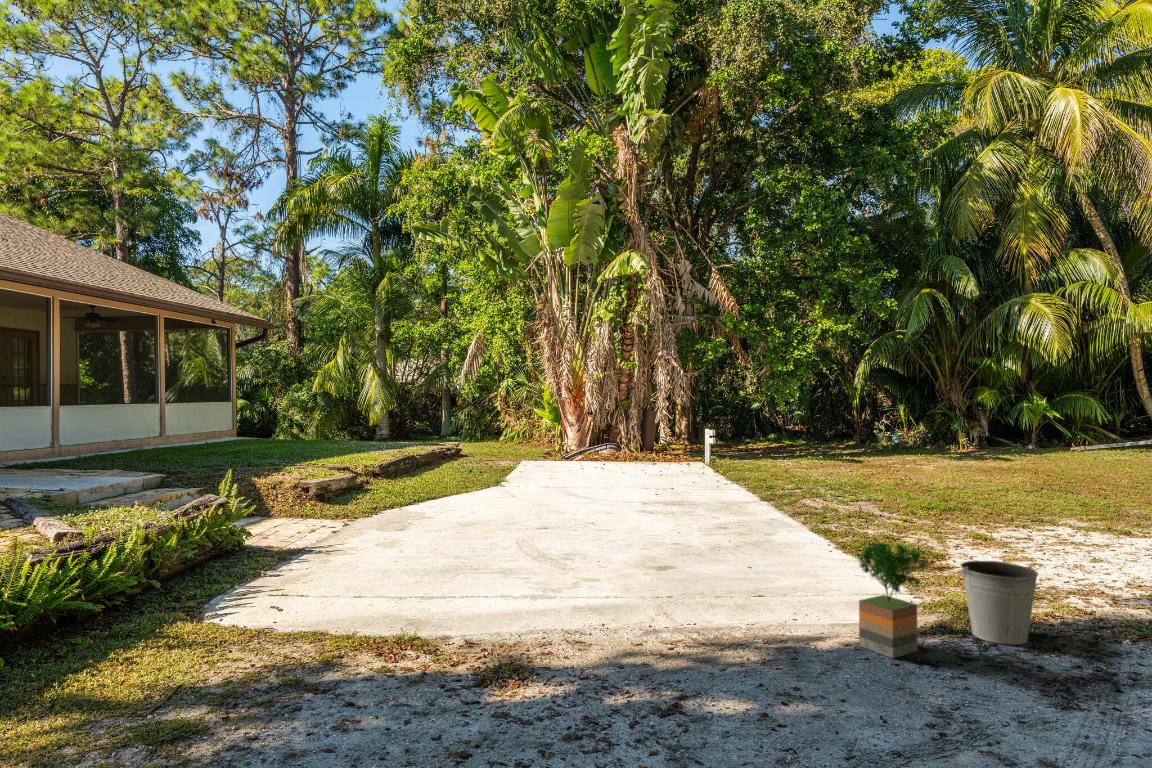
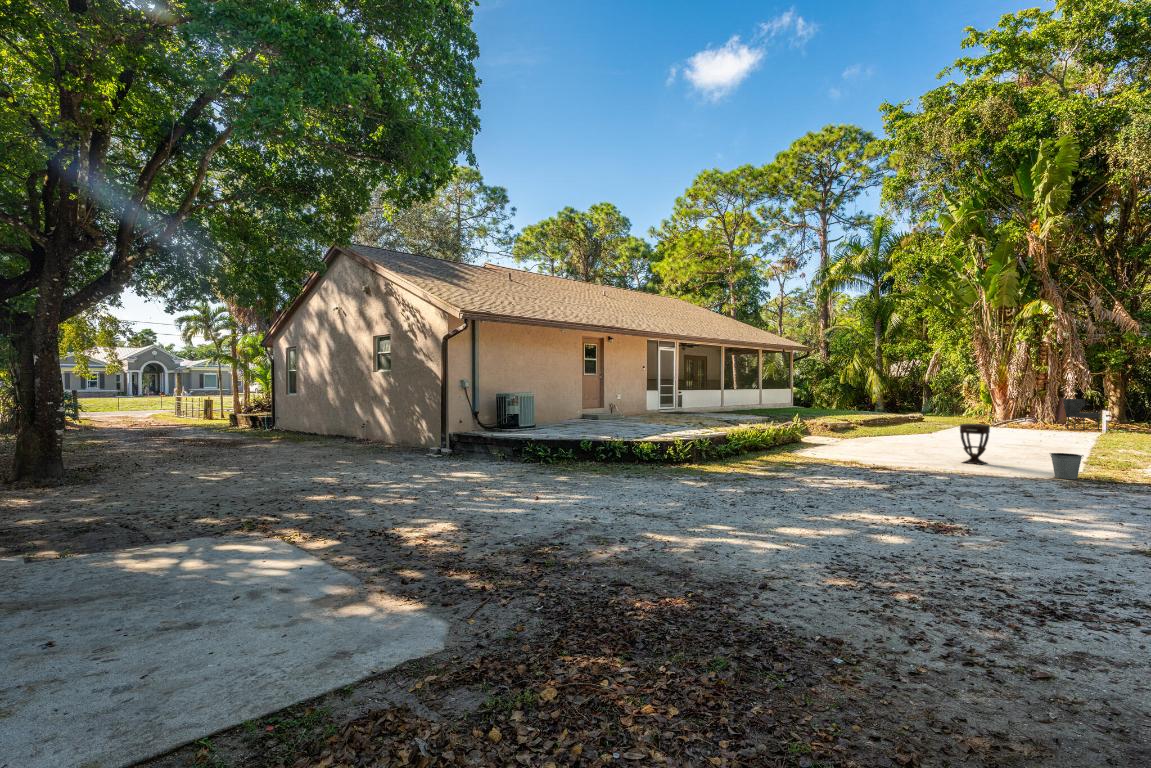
chair: none [648,411,686,458] -> present [1063,399,1100,431]
side table: none [697,483,762,606] -> present [960,424,990,465]
potted tree: present [859,543,929,658] -> none [994,440,1026,475]

